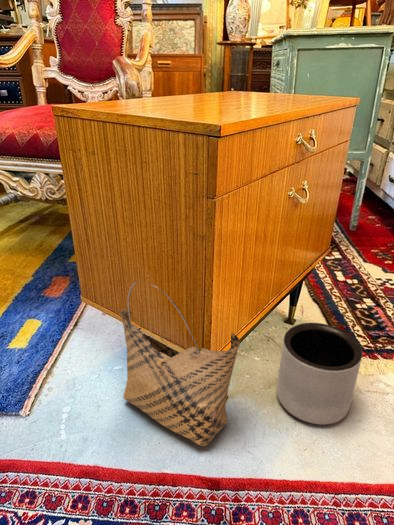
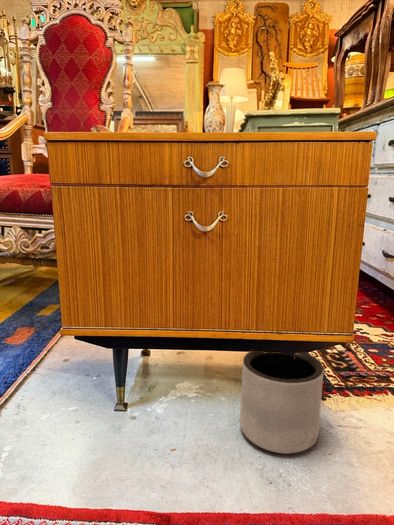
woven basket: present [120,282,240,446] -> none [71,267,193,475]

